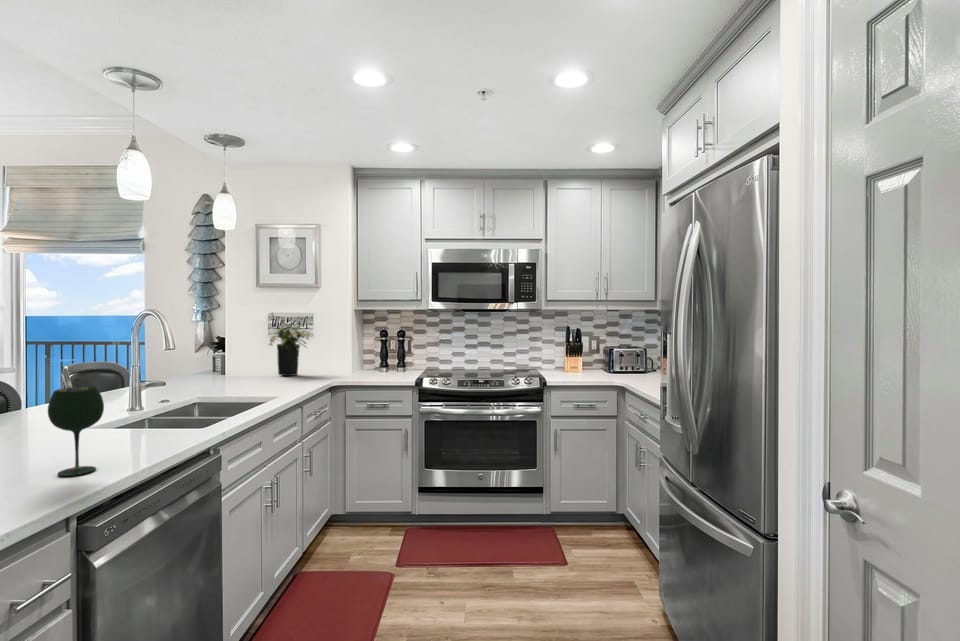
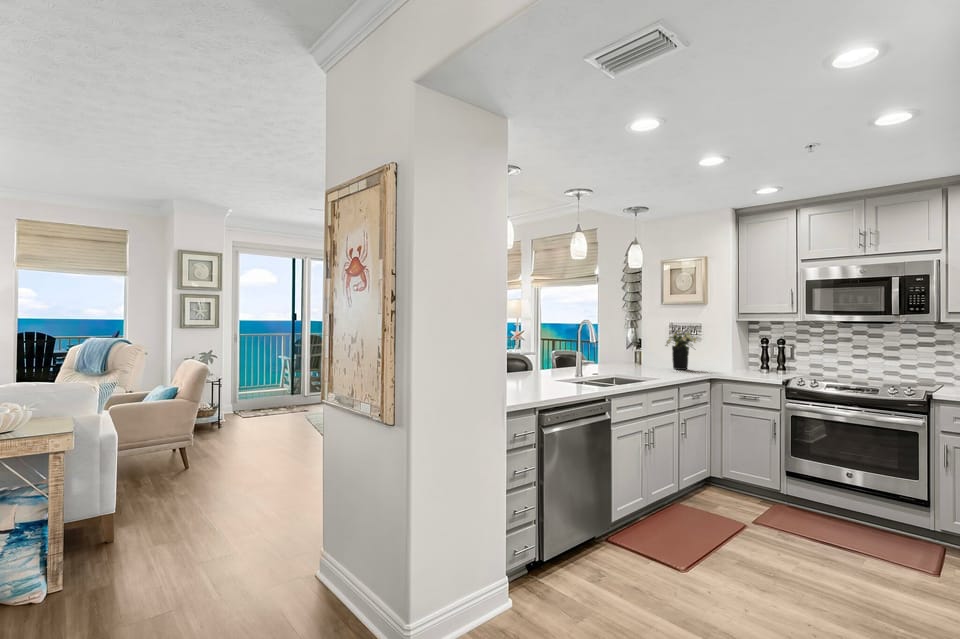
wine glass: present [48,387,104,476] -> none [541,355,562,395]

